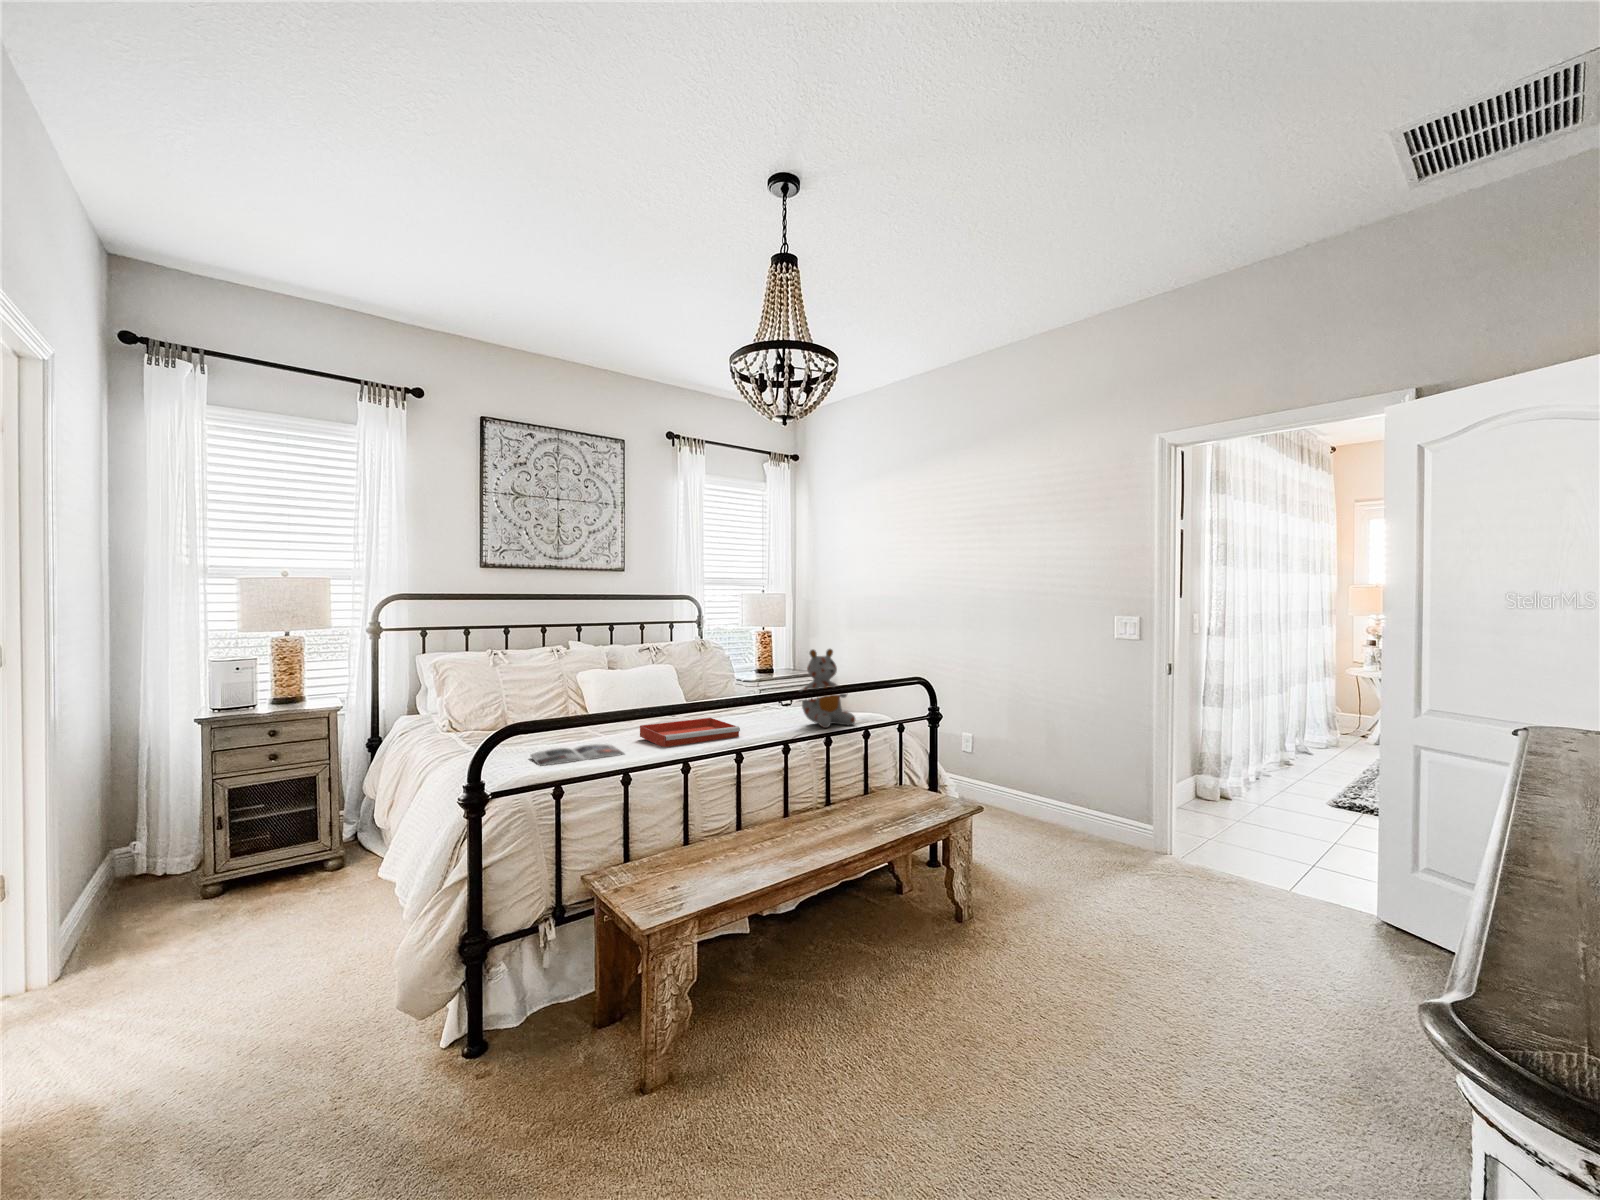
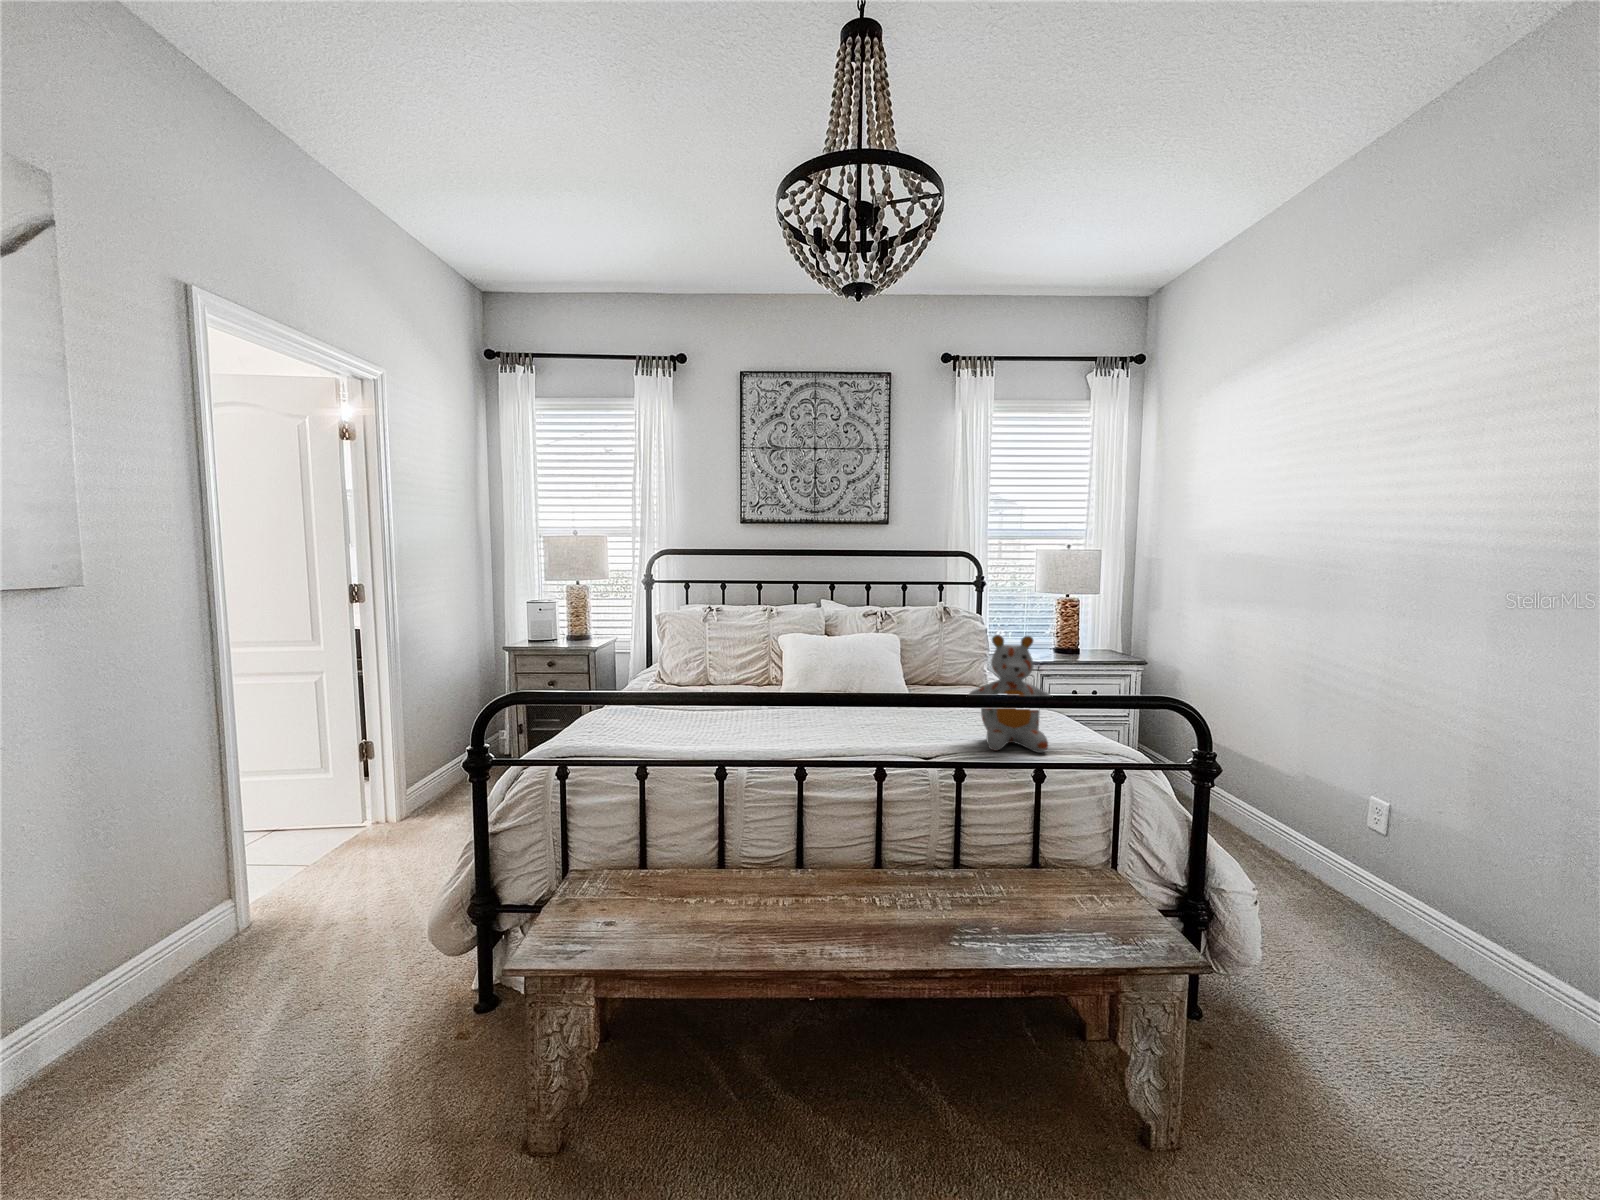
tray: present [640,718,740,747] -> none [769,706,871,742]
magazine: present [531,744,625,766] -> none [625,719,731,741]

